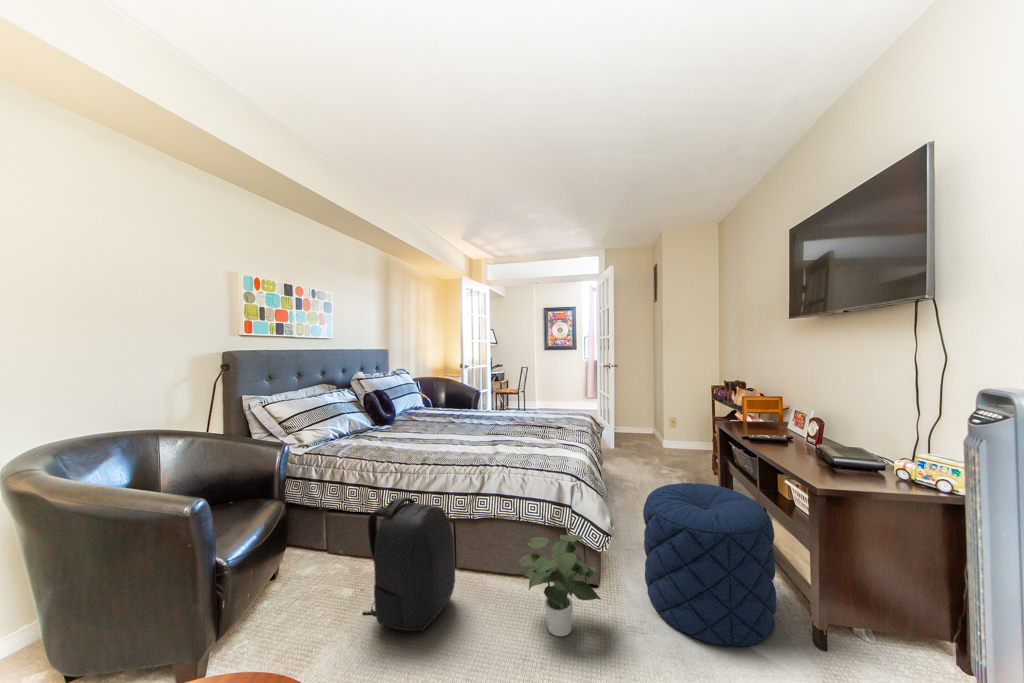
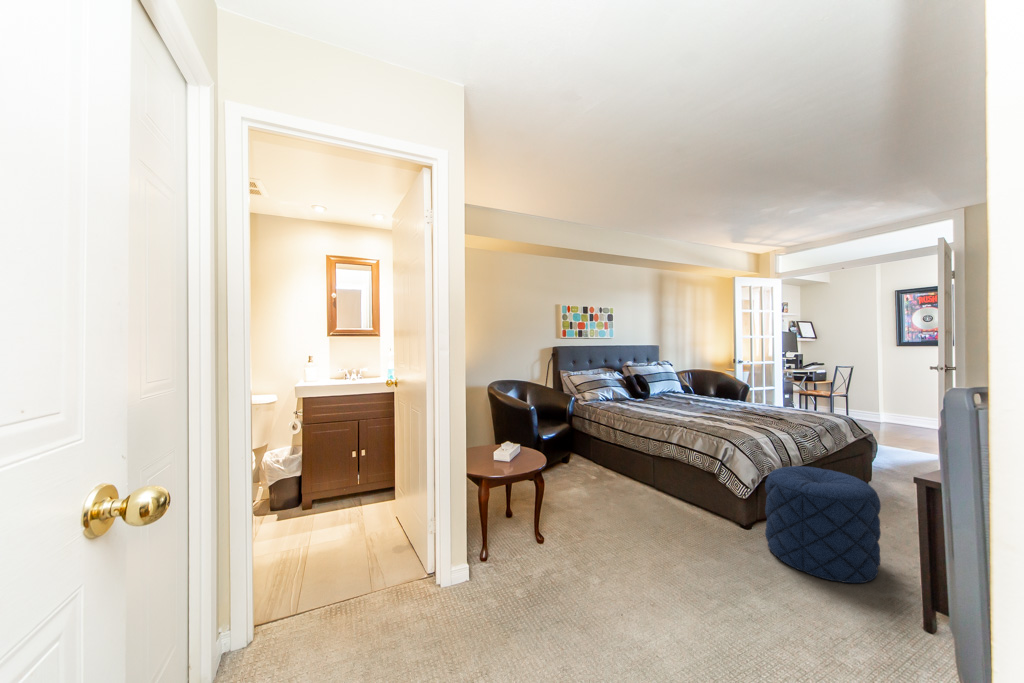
backpack: present [363,498,455,631] -> none [598,432,644,498]
potted plant: present [518,535,601,636] -> none [670,471,725,527]

